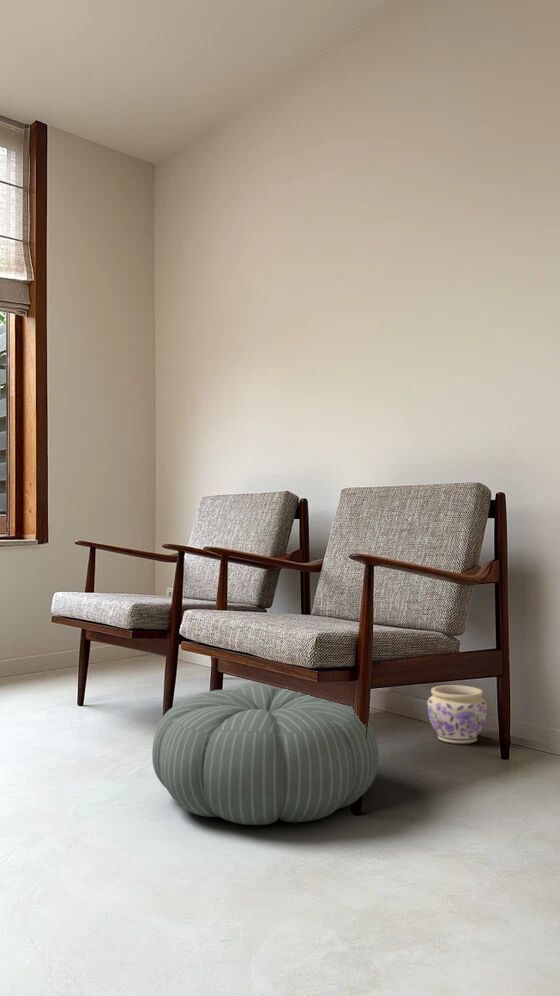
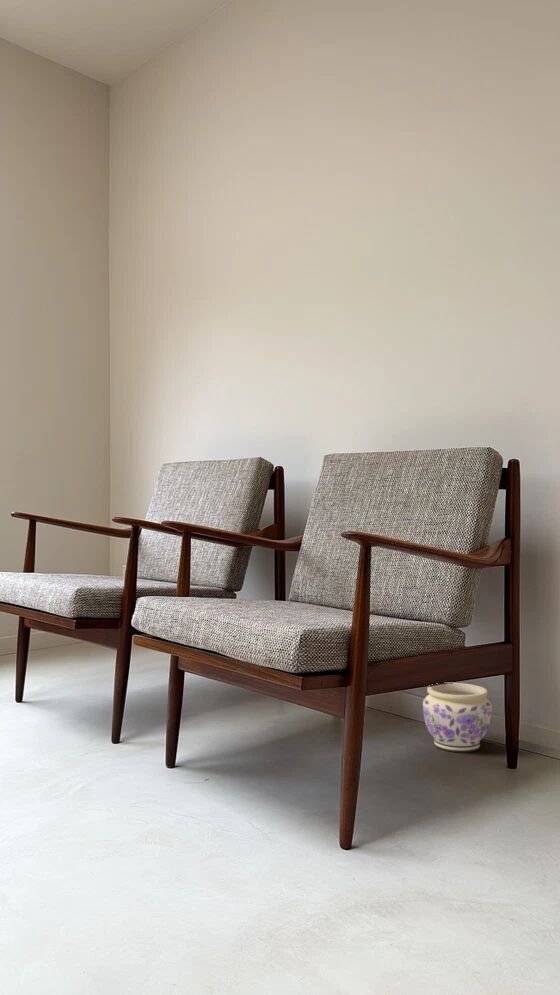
pouf: present [152,686,378,825] -> none [97,688,372,865]

